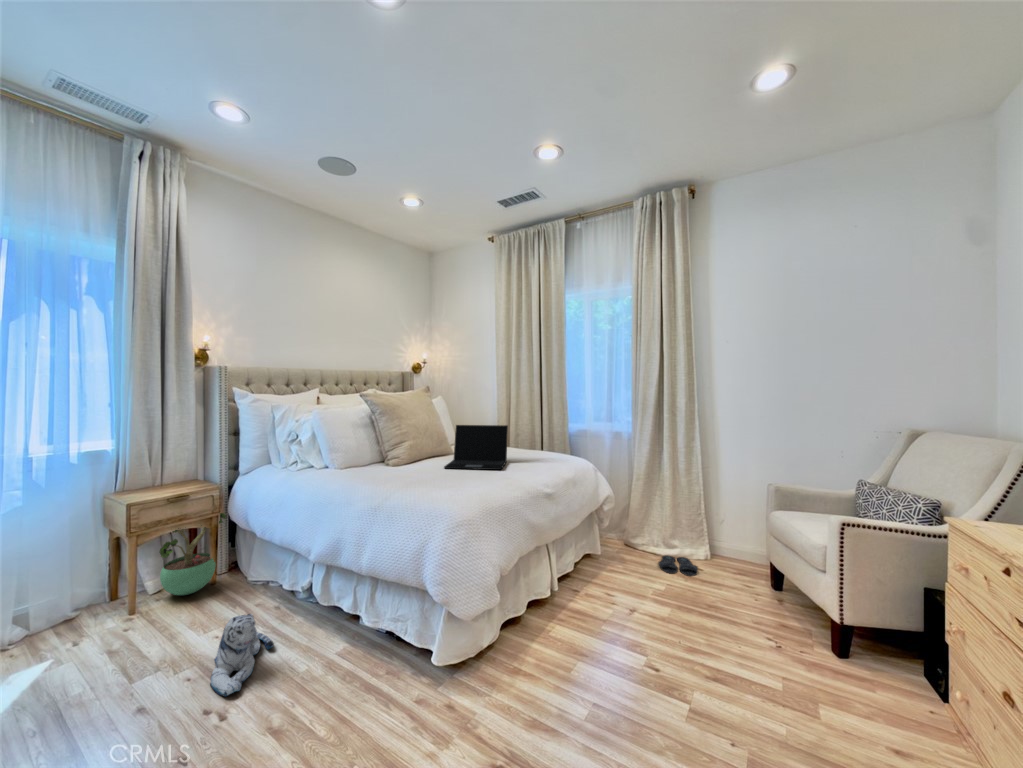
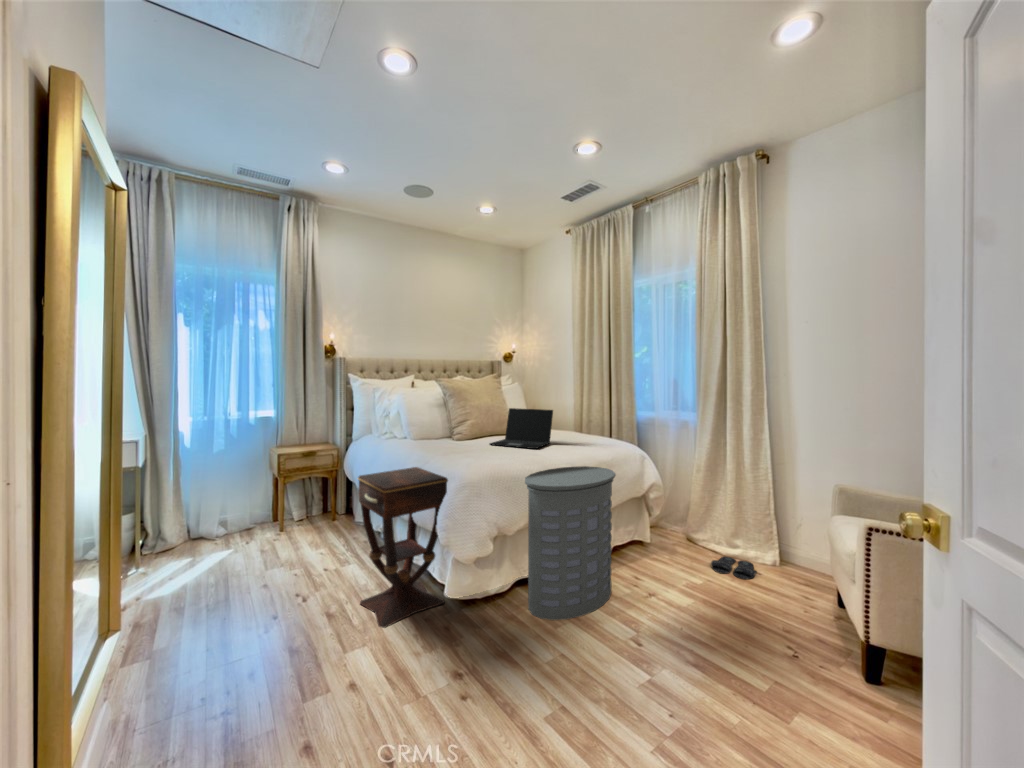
laundry hamper: none [520,485,603,665] -> present [525,466,616,620]
side table: none [308,506,435,734] -> present [358,467,448,628]
potted plant: present [160,513,226,595] -> none [298,461,341,525]
plush toy: present [210,614,273,697] -> none [307,536,352,587]

